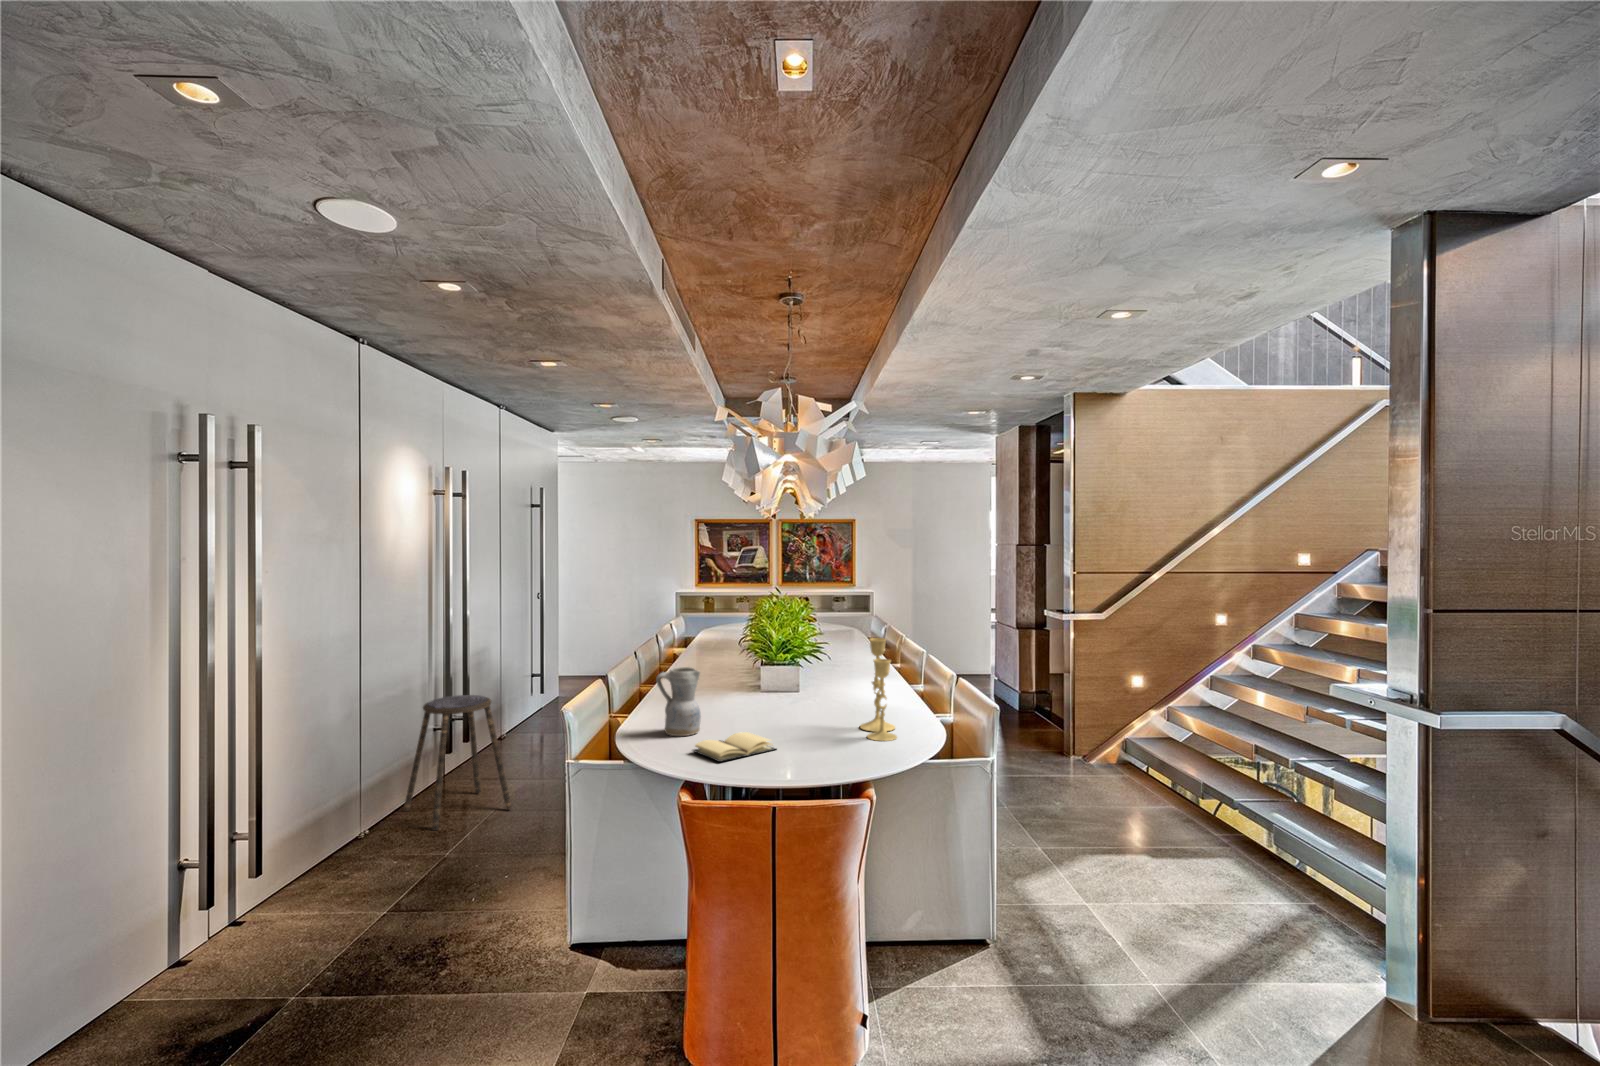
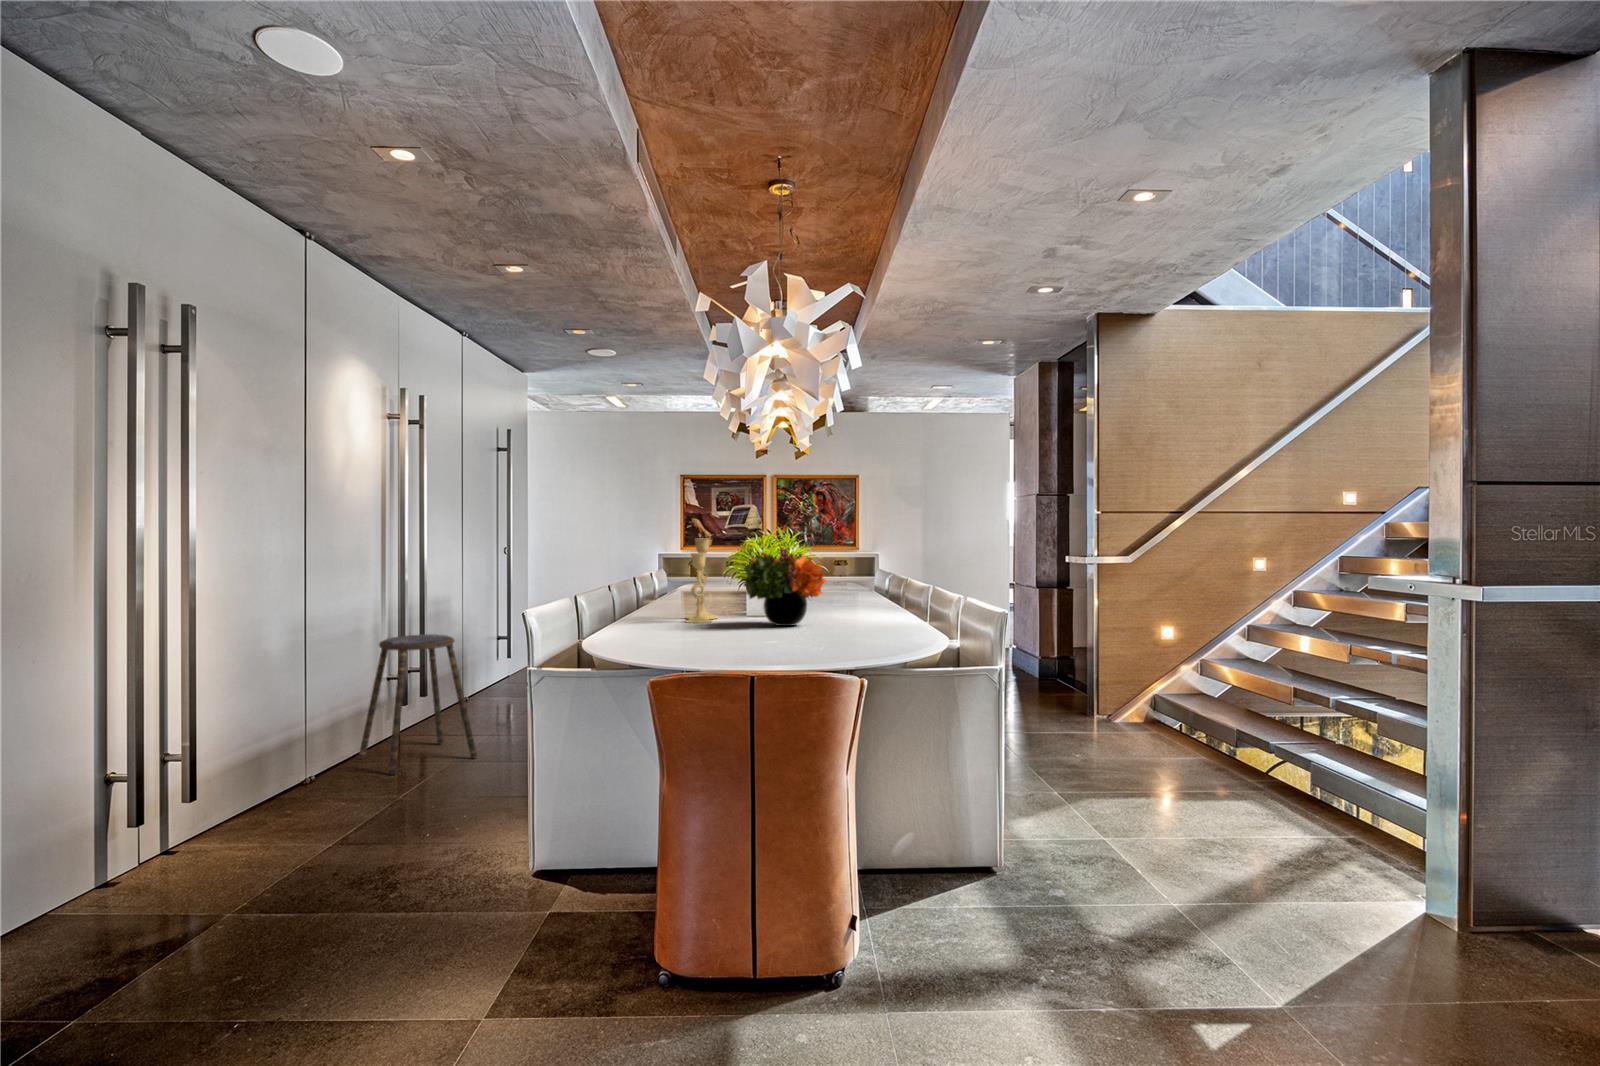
flower arrangement: none [758,638,835,711] -> present [744,548,827,626]
candlestick: present [860,638,897,741] -> present [686,539,717,623]
ceramic pitcher: present [656,667,701,736] -> none [628,567,677,640]
book: present [693,732,776,762] -> none [665,632,760,653]

